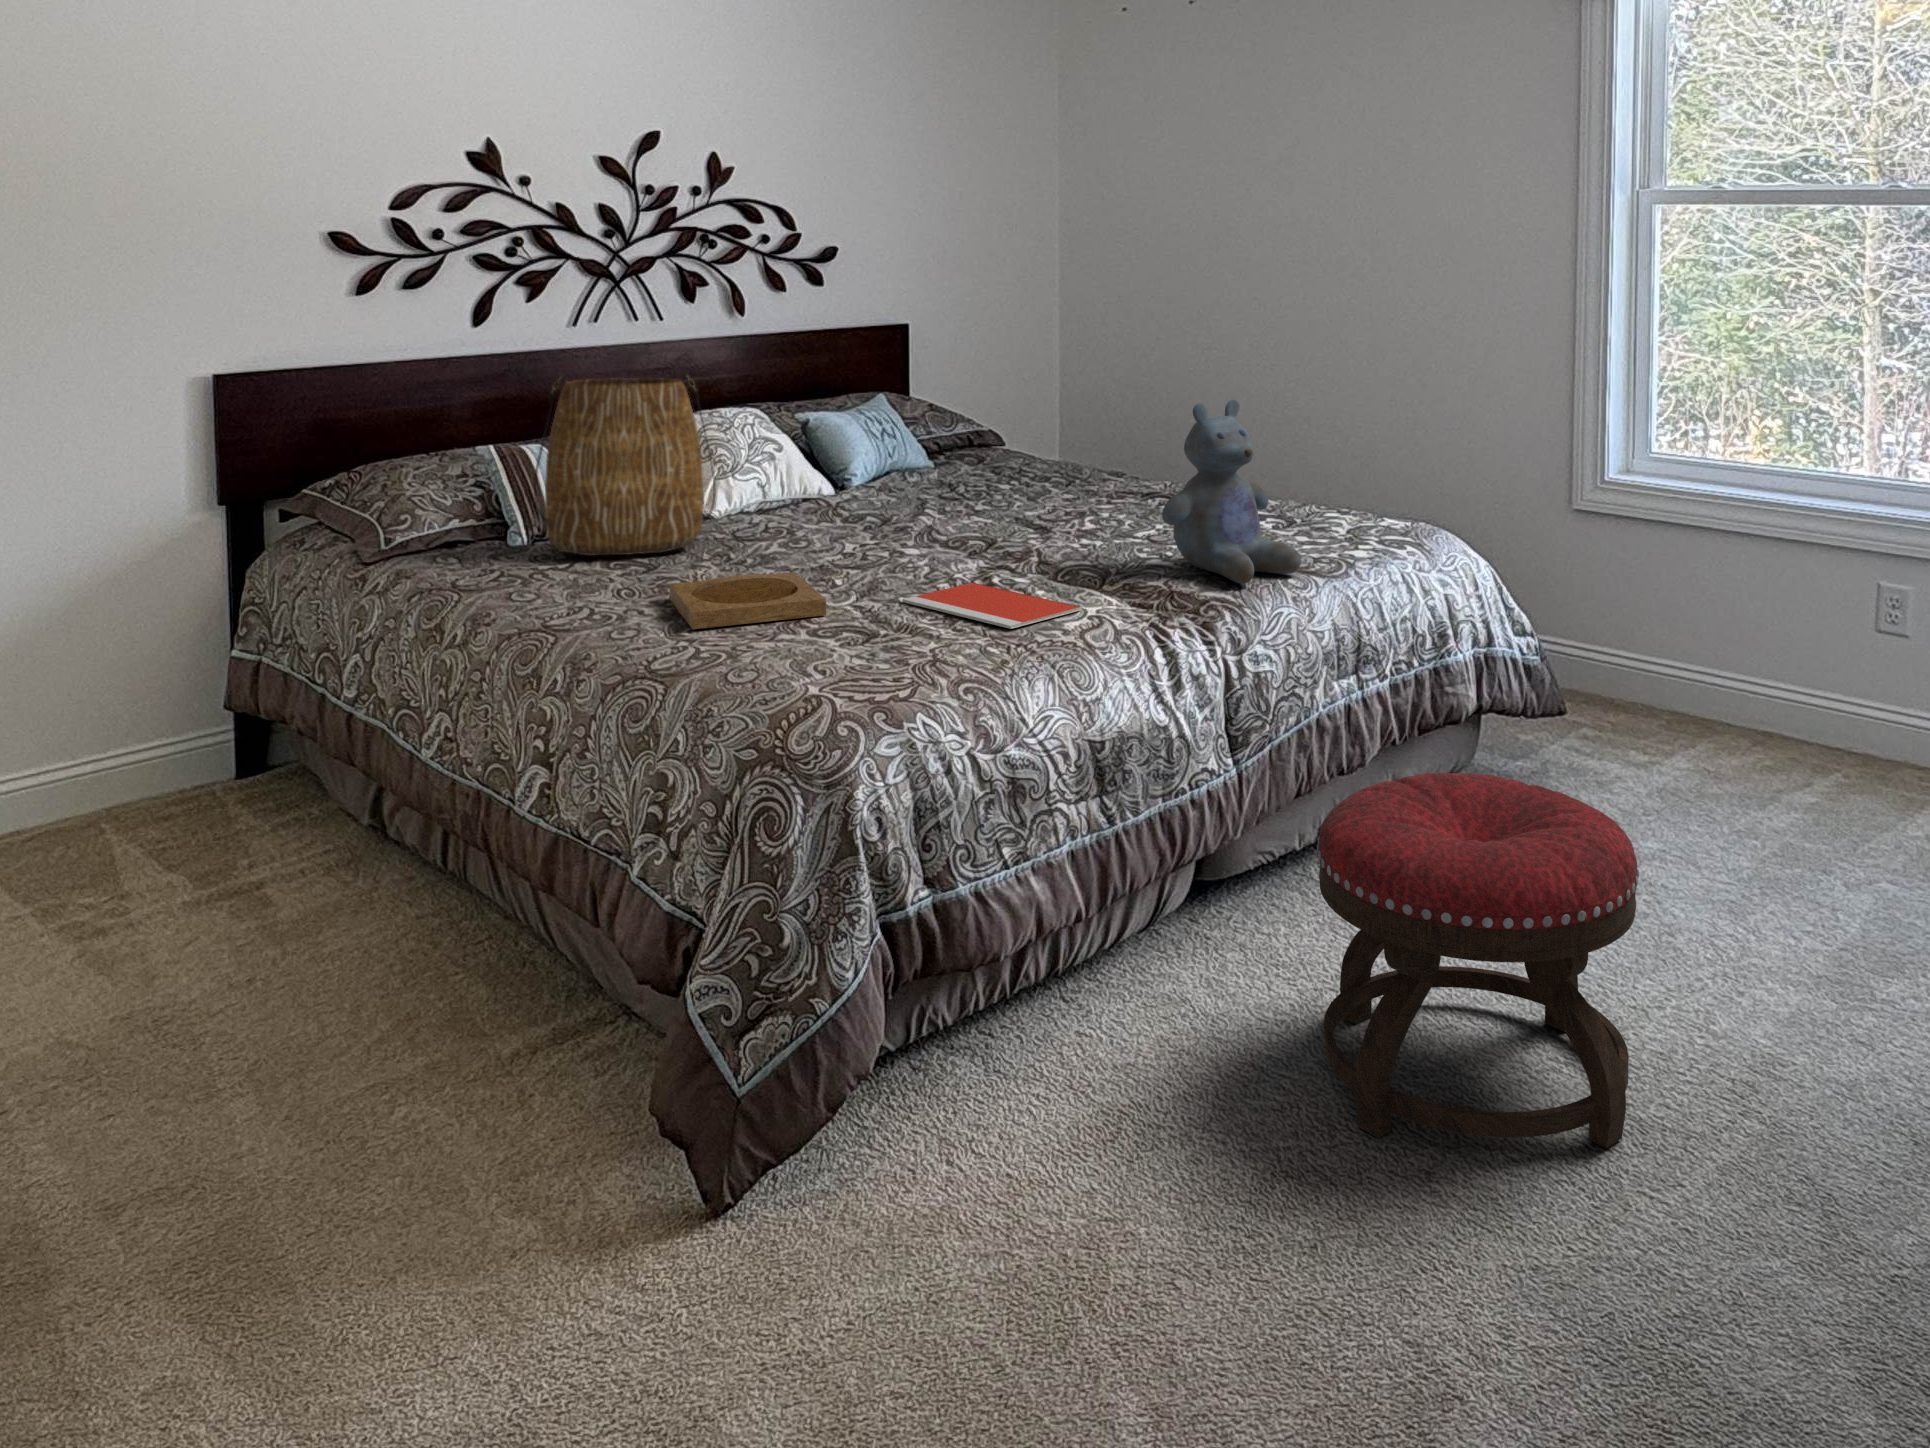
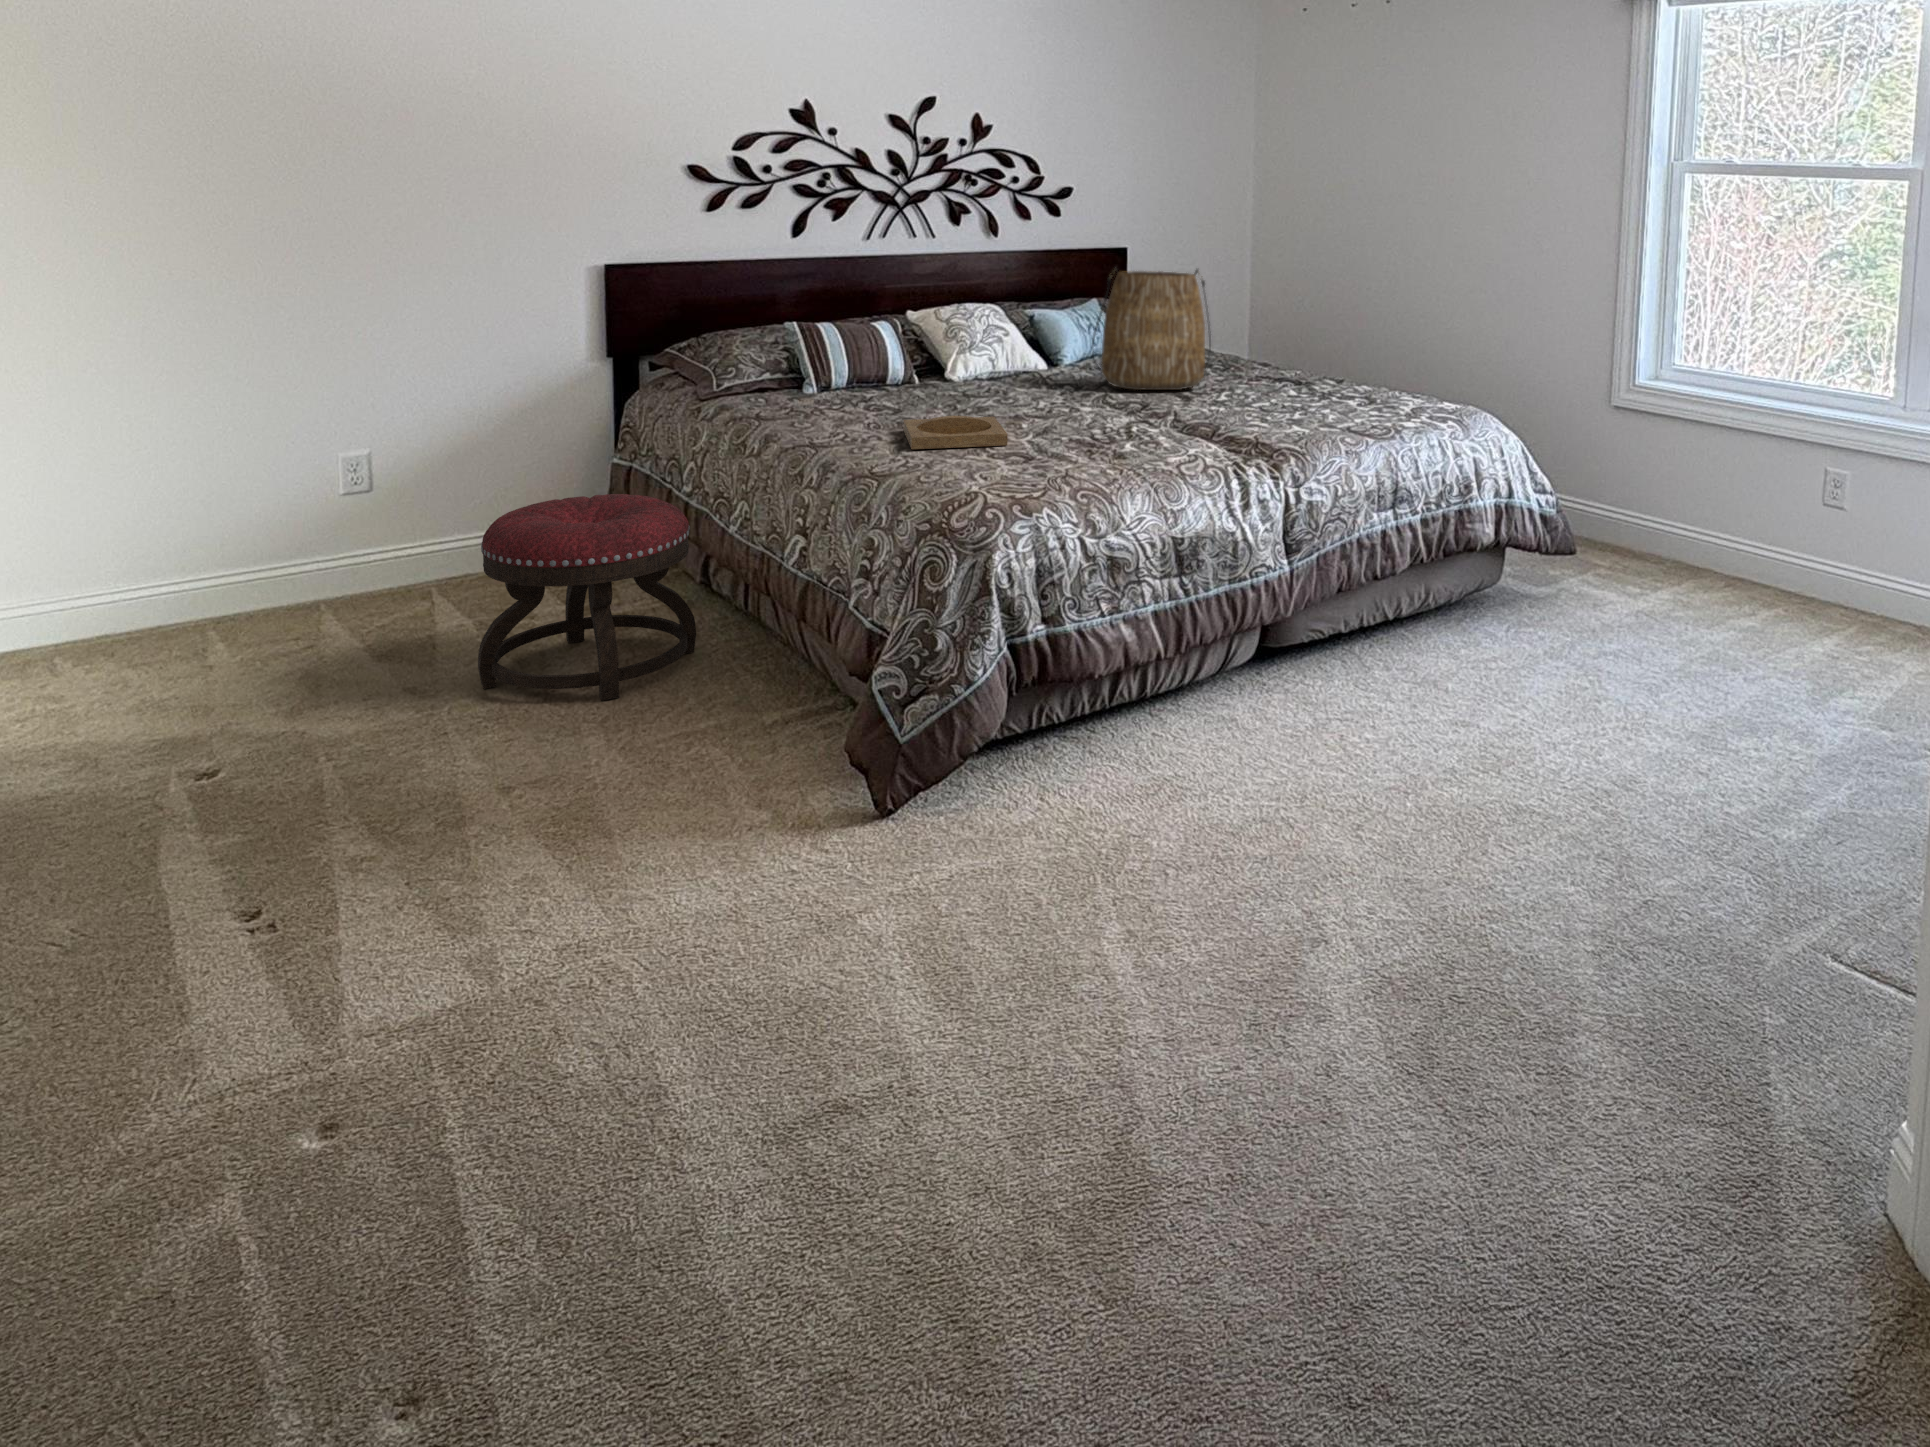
tote bag: present [534,372,715,555] -> present [1092,267,1210,390]
stuffed bear: present [1162,399,1301,584] -> none [1258,306,1359,439]
notebook: present [903,583,1082,629] -> none [1065,430,1188,459]
ottoman: present [1317,773,1639,1148] -> present [478,494,696,701]

